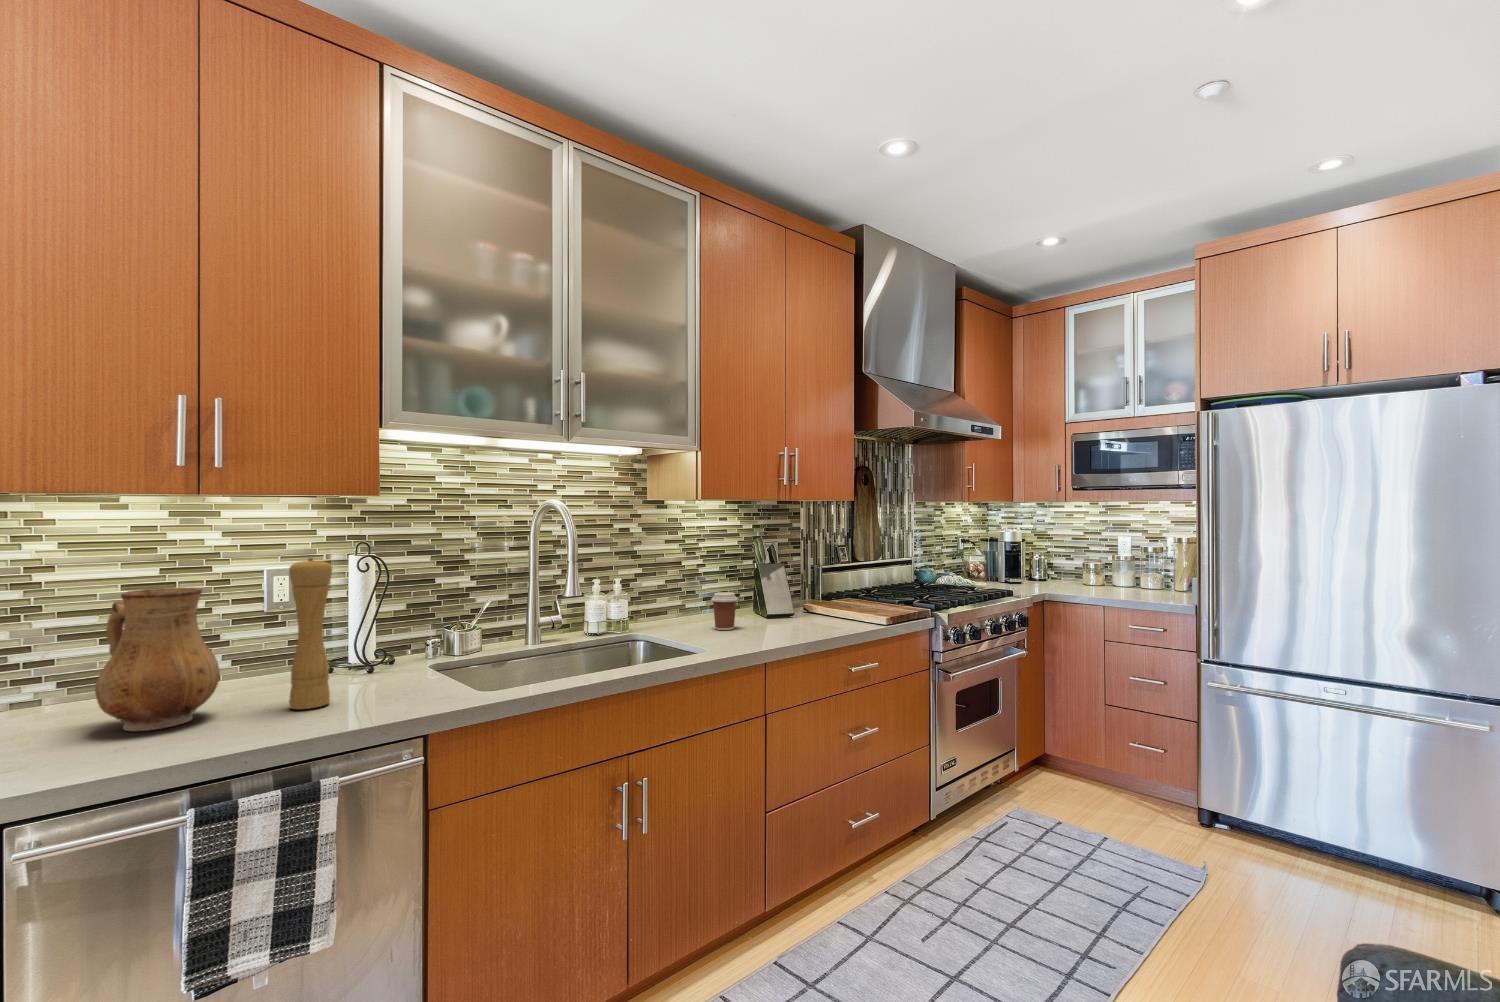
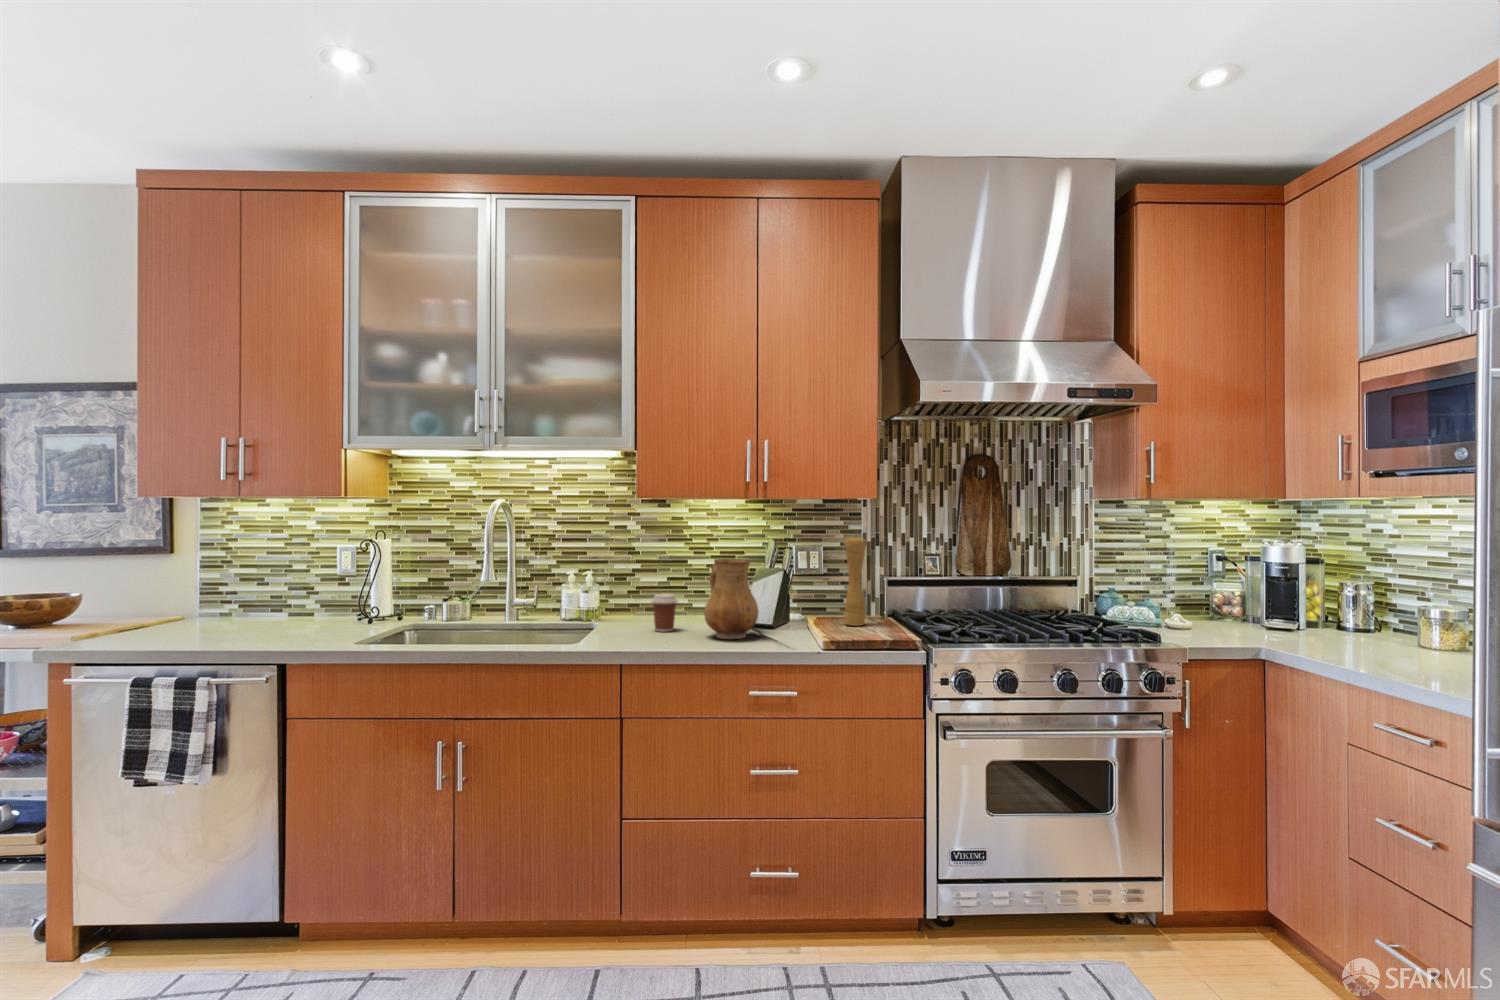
pepper mill: present [289,558,332,709] -> present [844,536,866,626]
ceramic pitcher: present [95,587,220,731] -> present [704,559,759,639]

